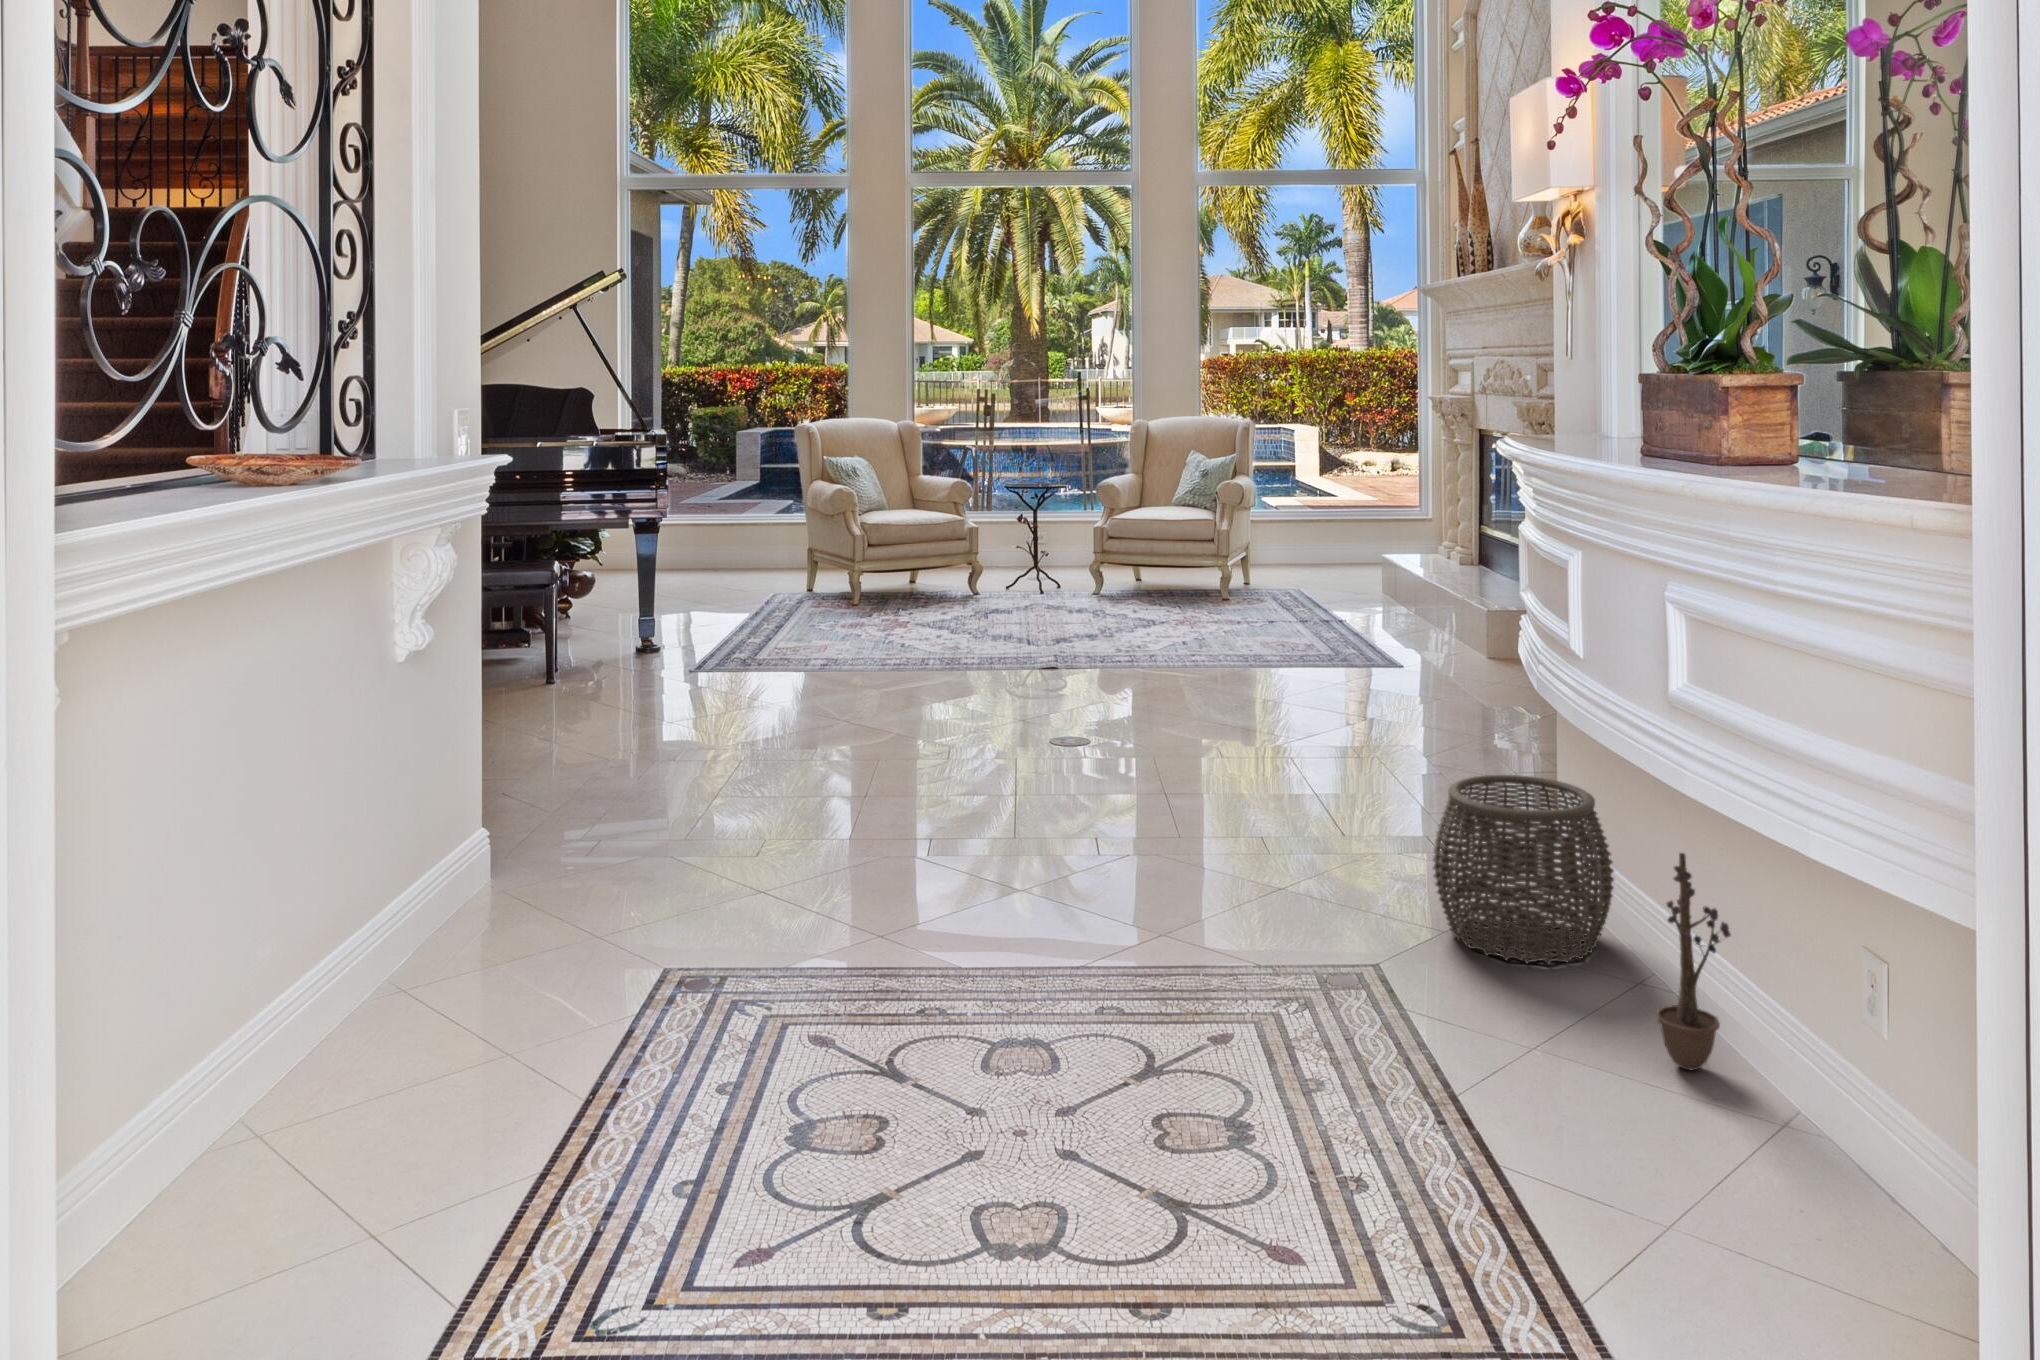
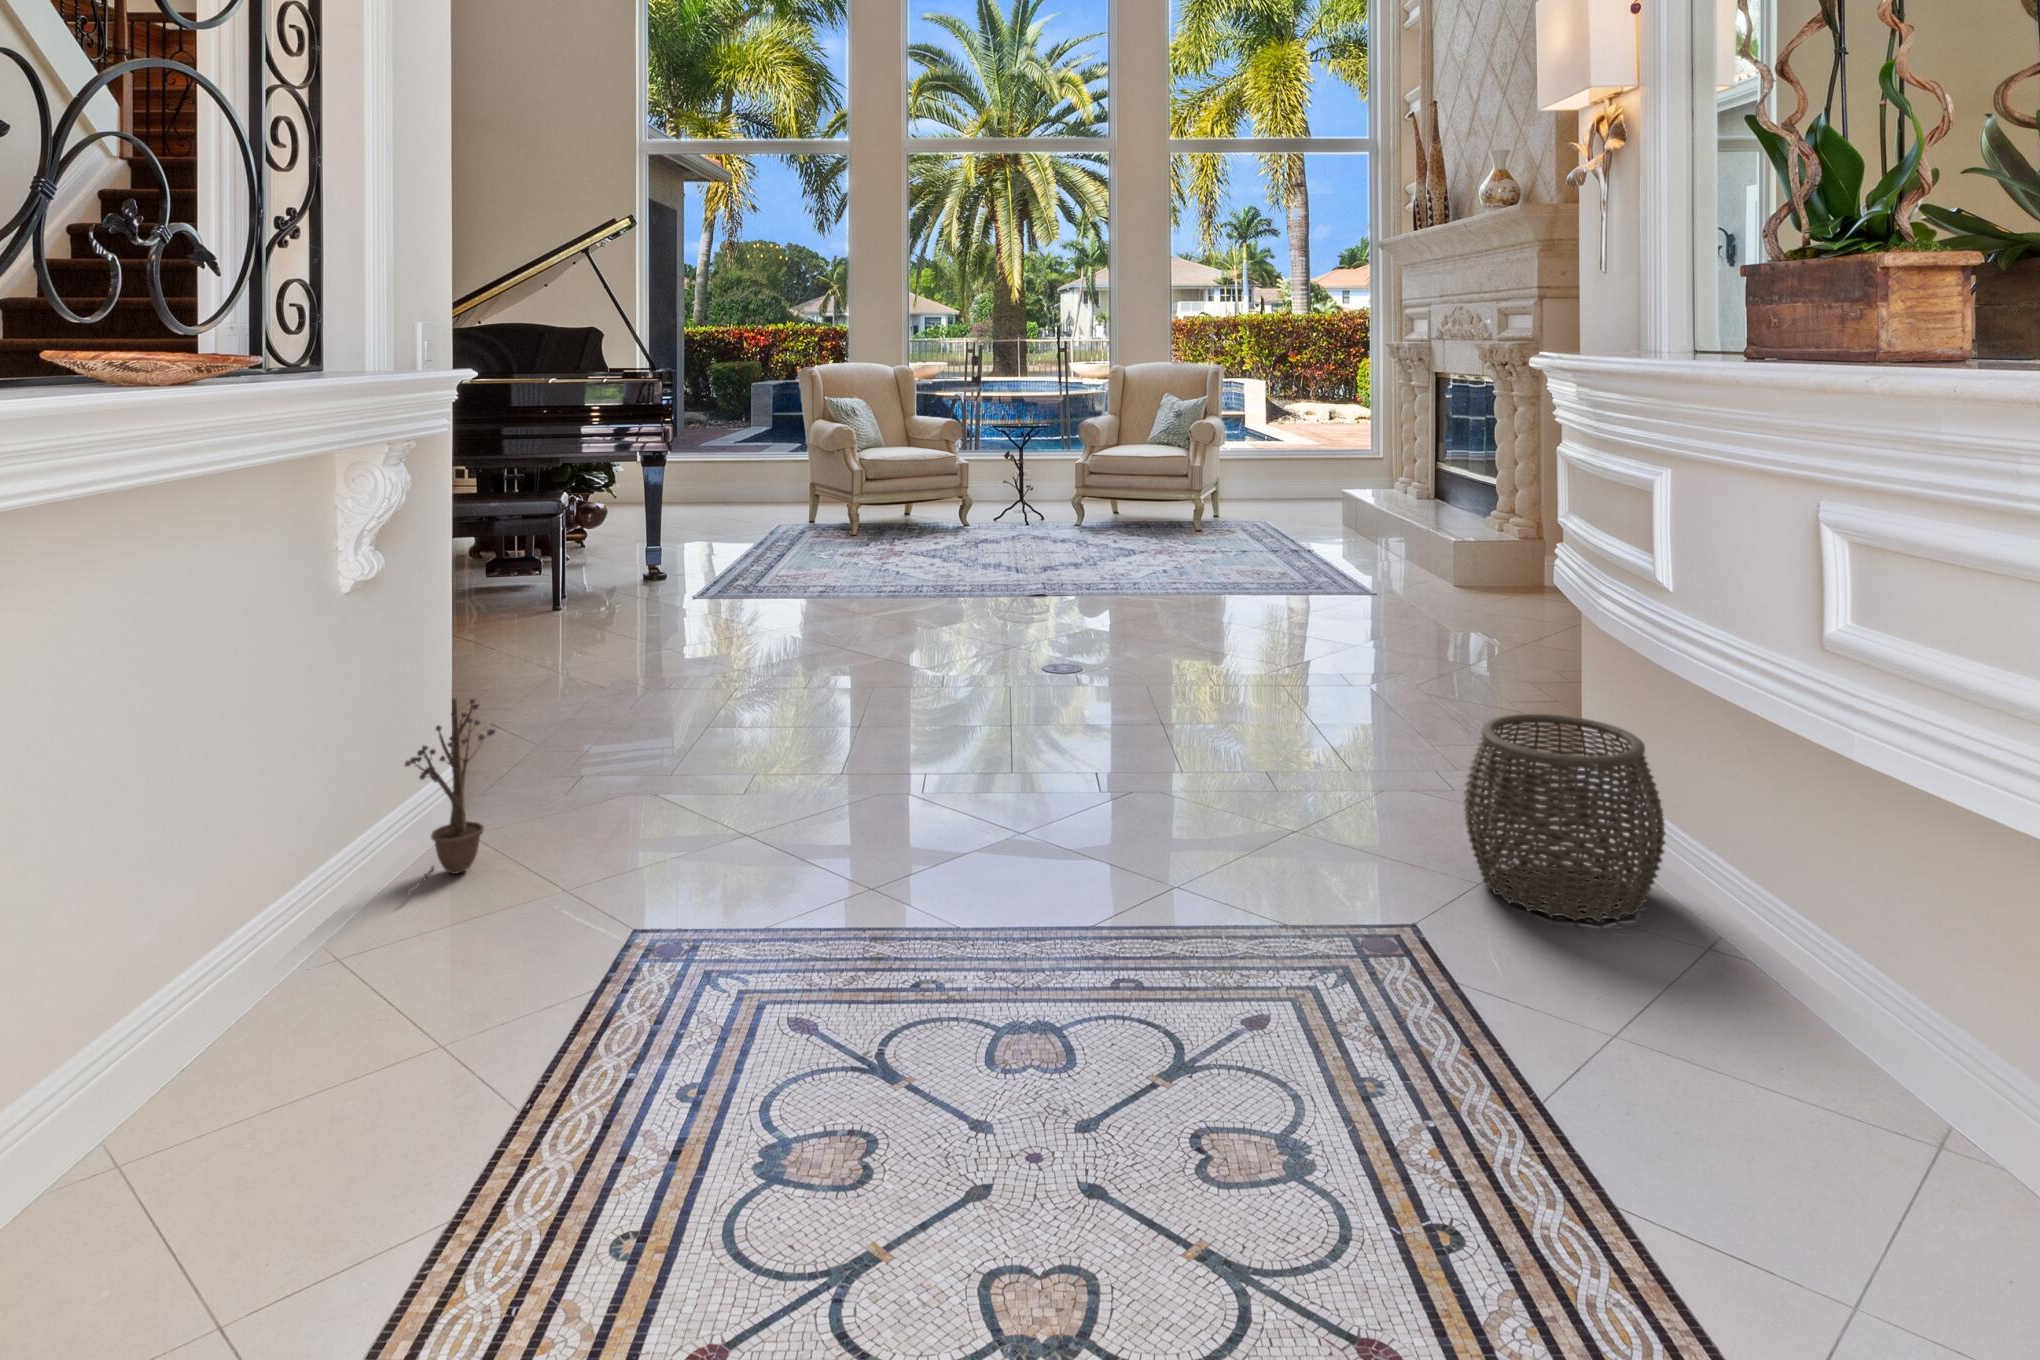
decorative plant: present [1656,853,1731,1070] -> present [405,698,495,895]

